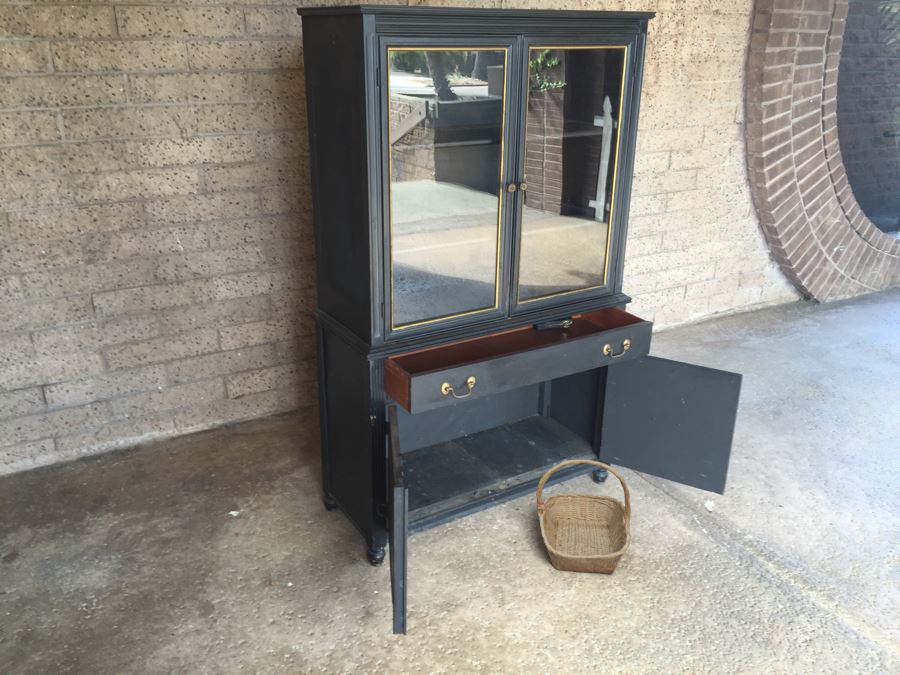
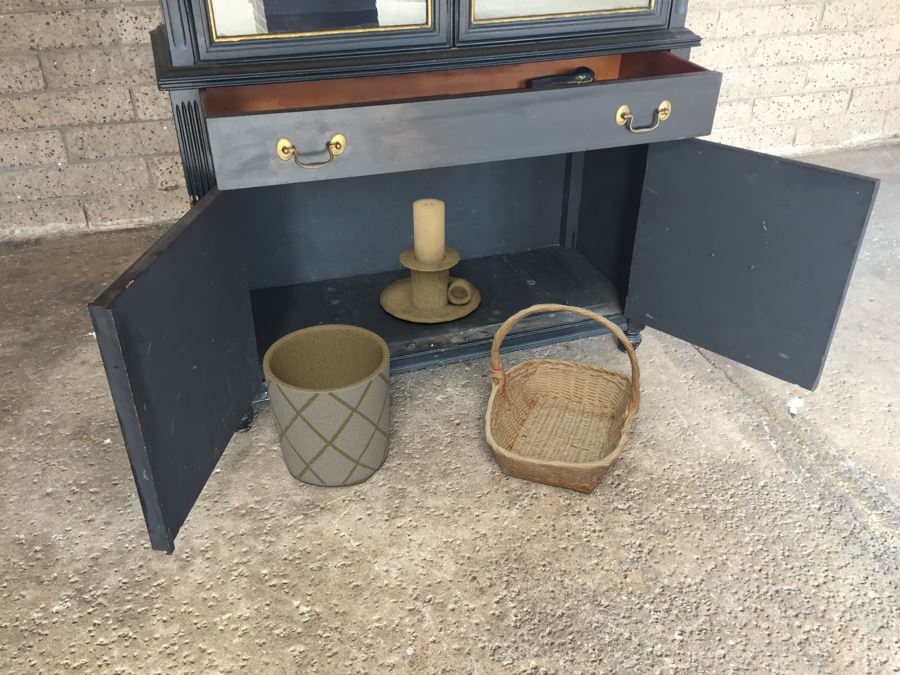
candle holder: none [440,398,507,479] -> present [380,199,481,323]
planter: none [410,486,488,592] -> present [263,324,390,486]

